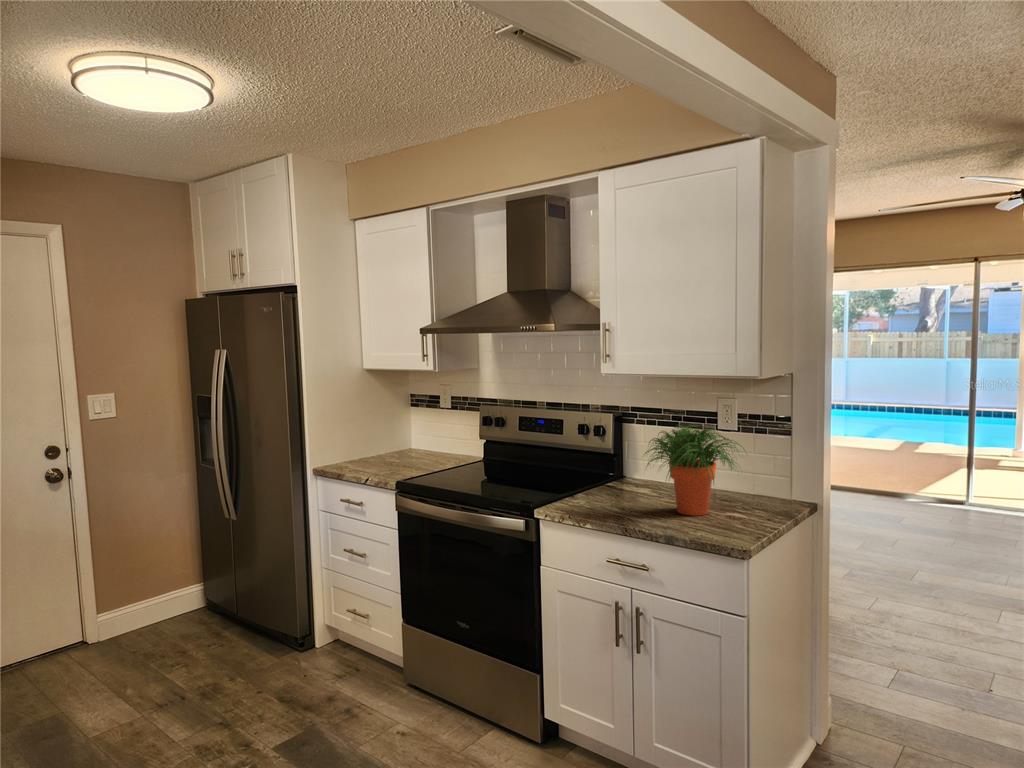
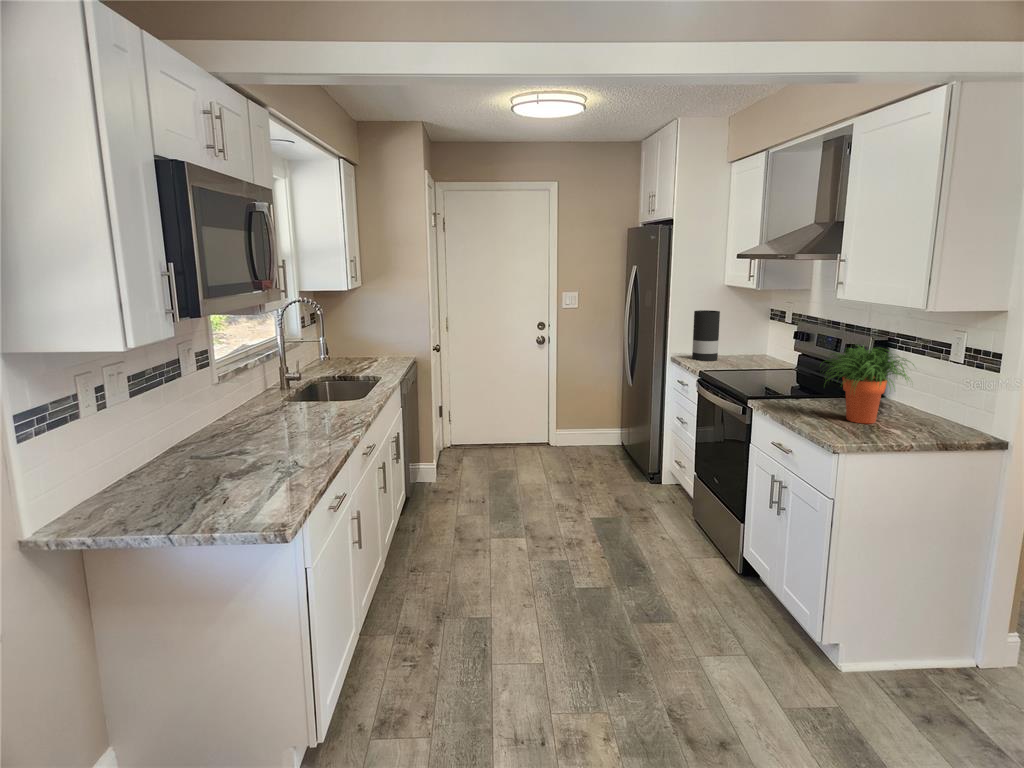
vase: none [345,402,381,469] -> present [692,310,720,361]

